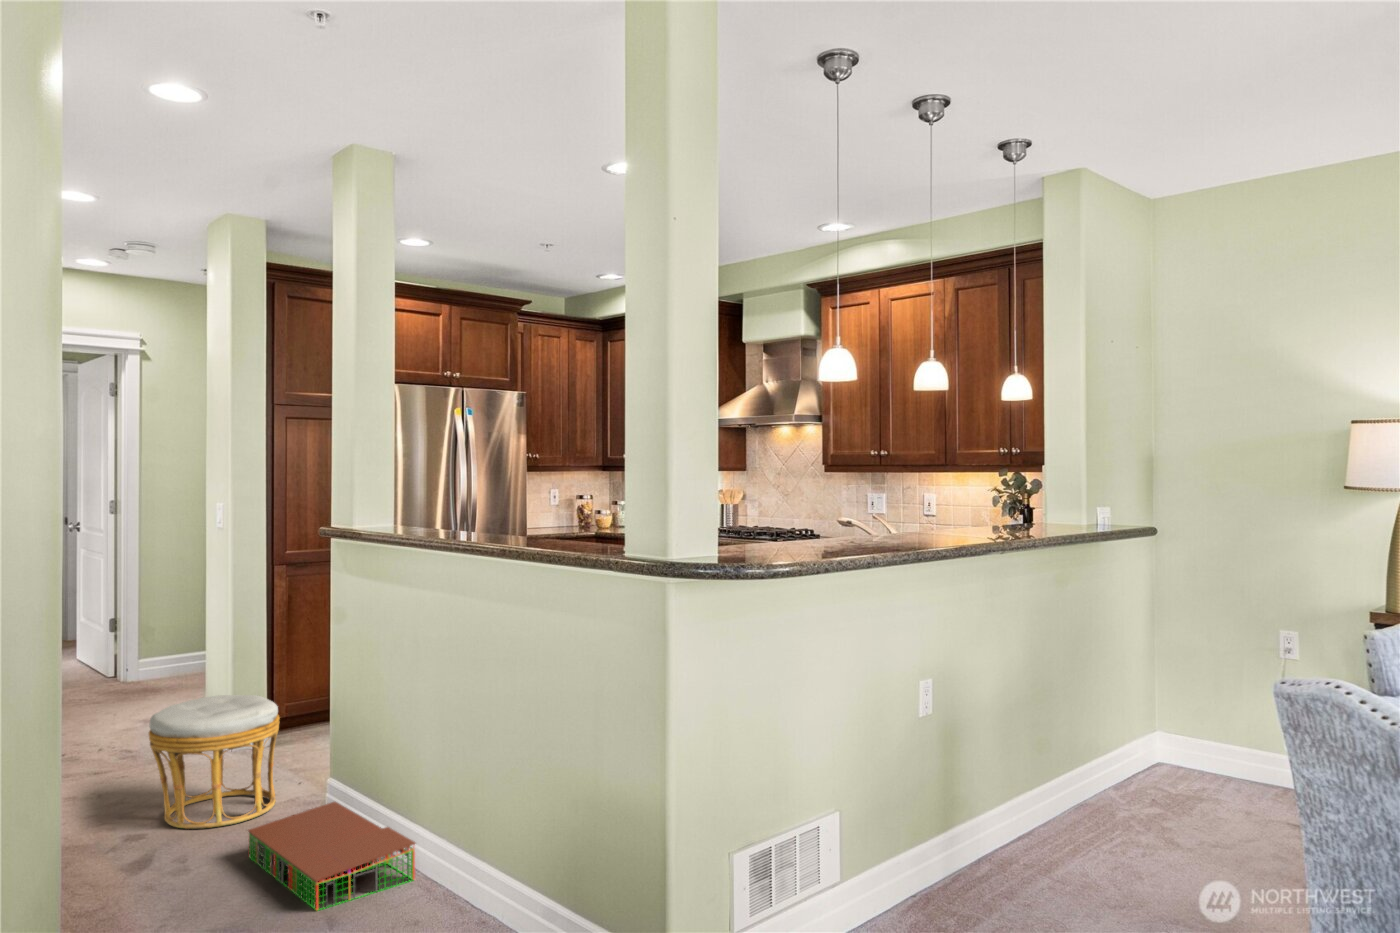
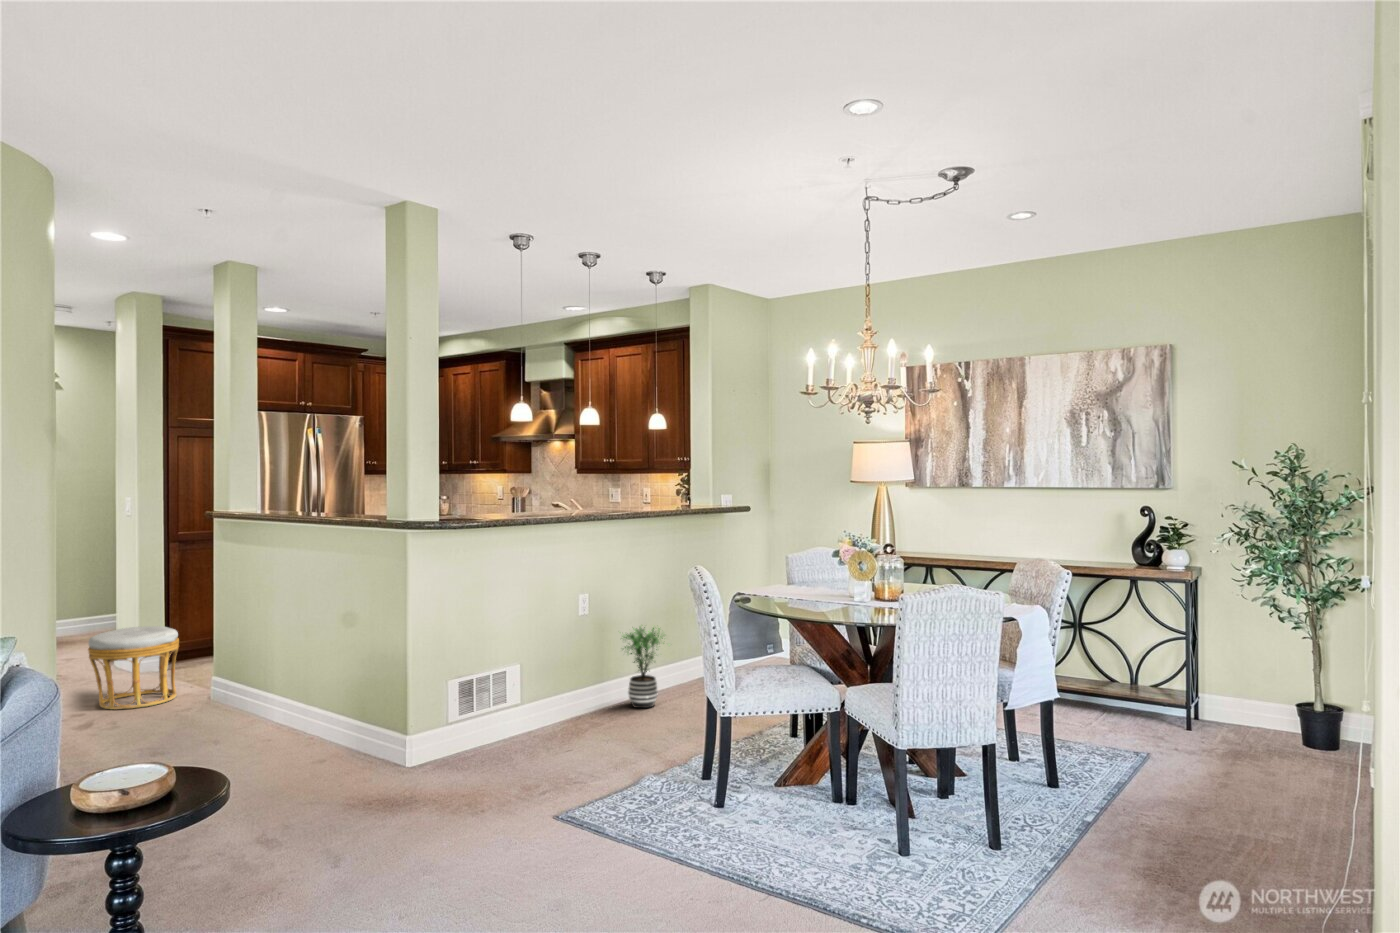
potted plant: none [979,730,1086,880] -> present [622,627,664,708]
storage bin: present [248,802,415,910] -> none [161,687,272,738]

